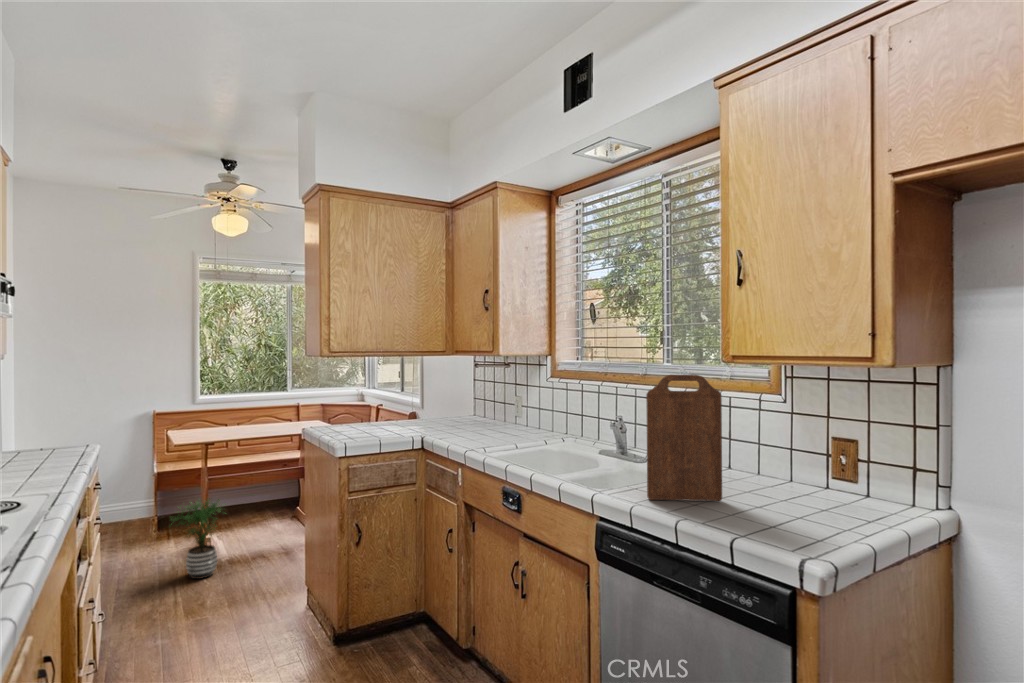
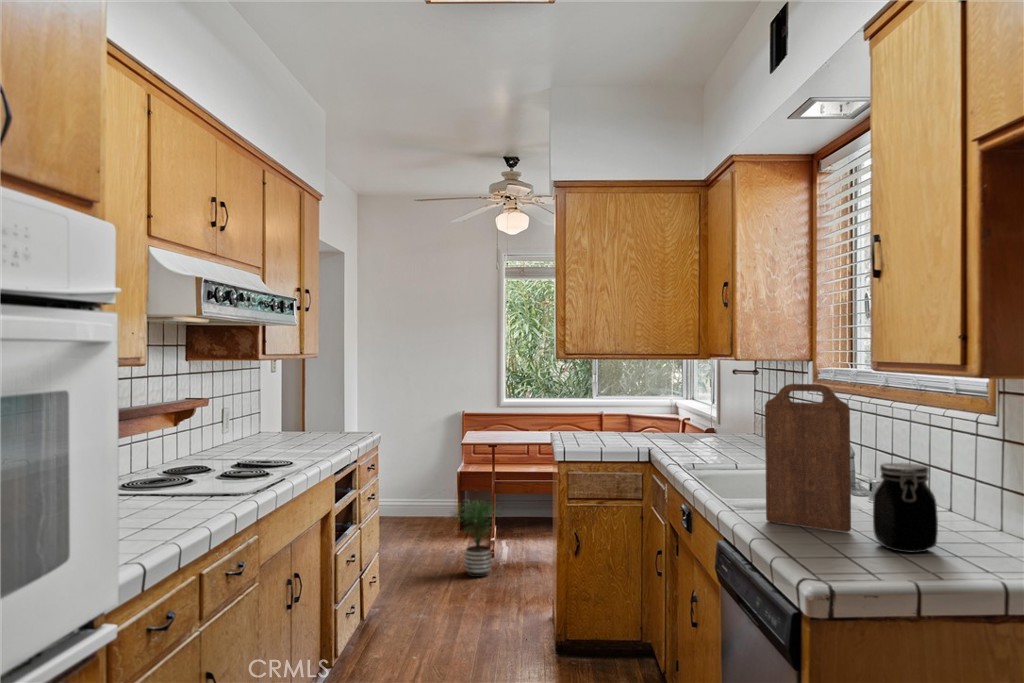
jar: none [756,438,808,514] -> present [873,463,938,553]

